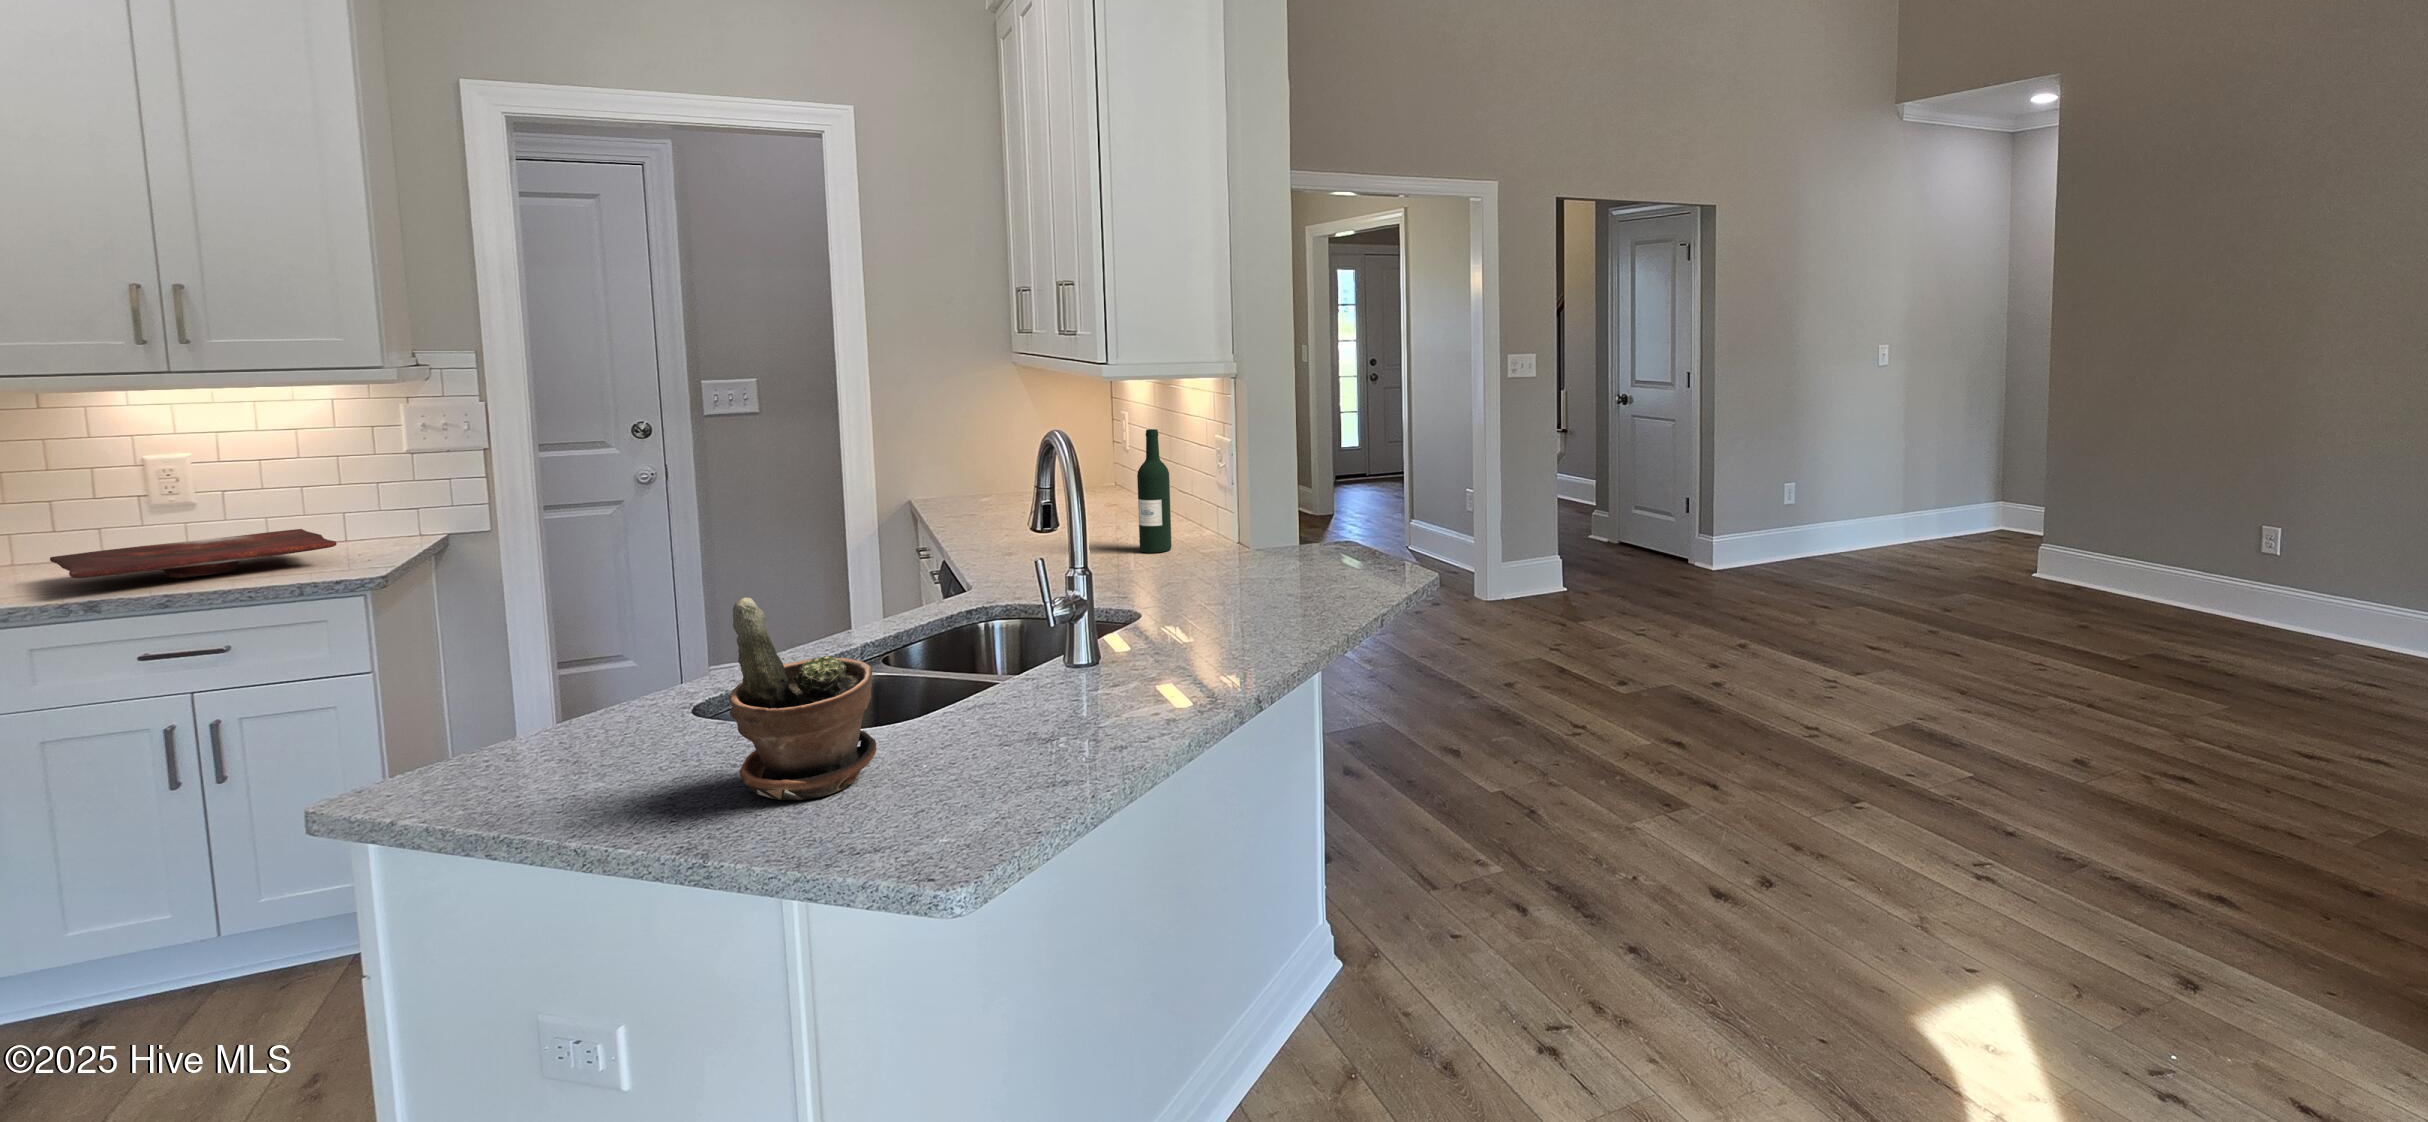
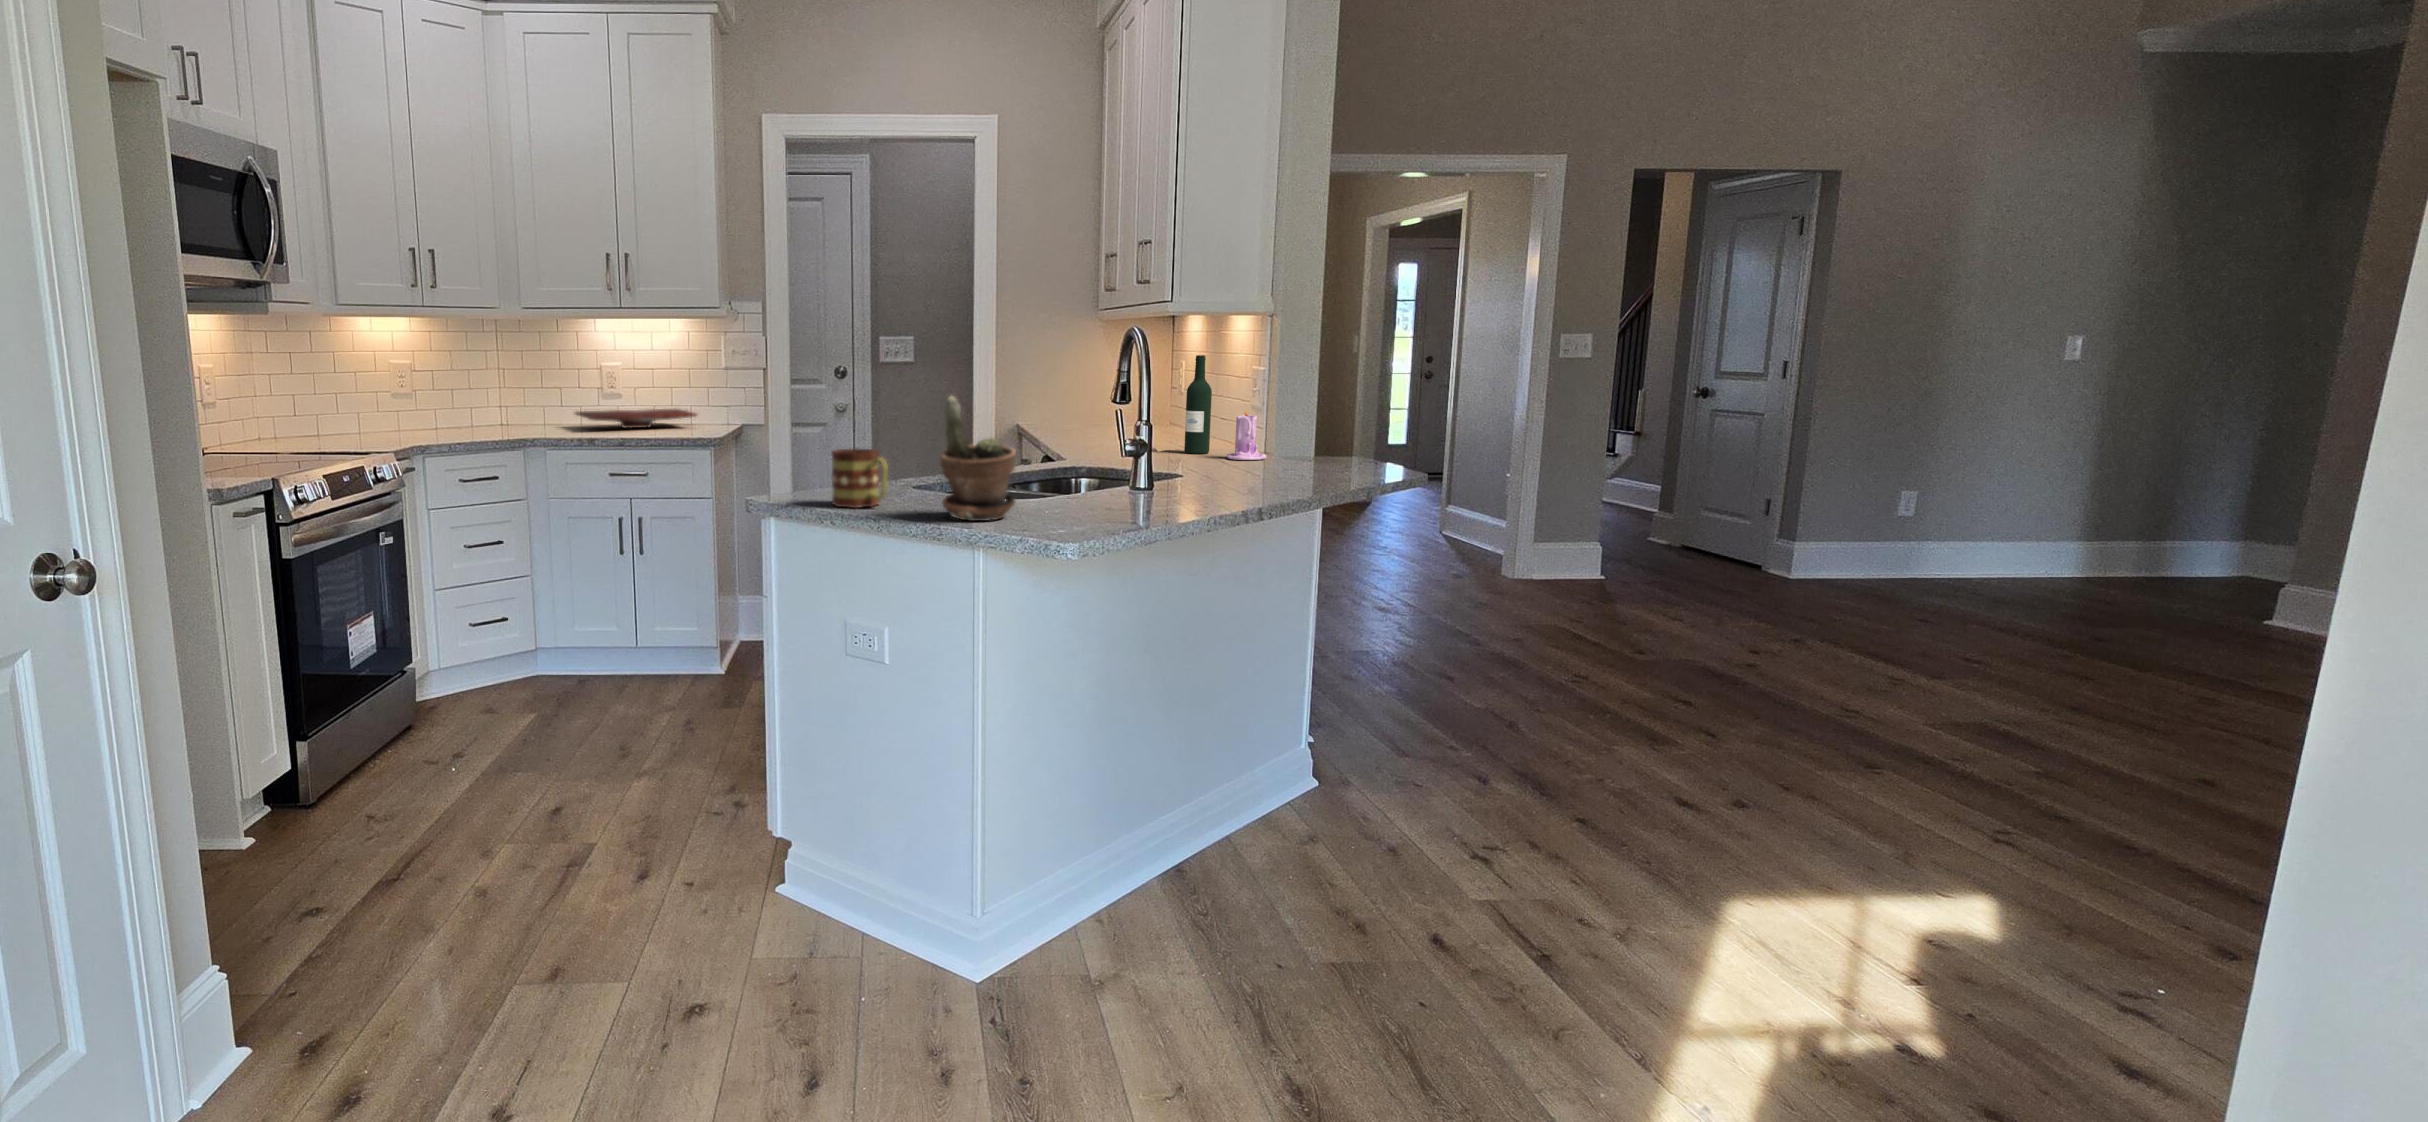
candle: none [1195,497,1244,563] -> present [1227,410,1266,460]
mug: none [520,672,638,788] -> present [832,448,888,508]

